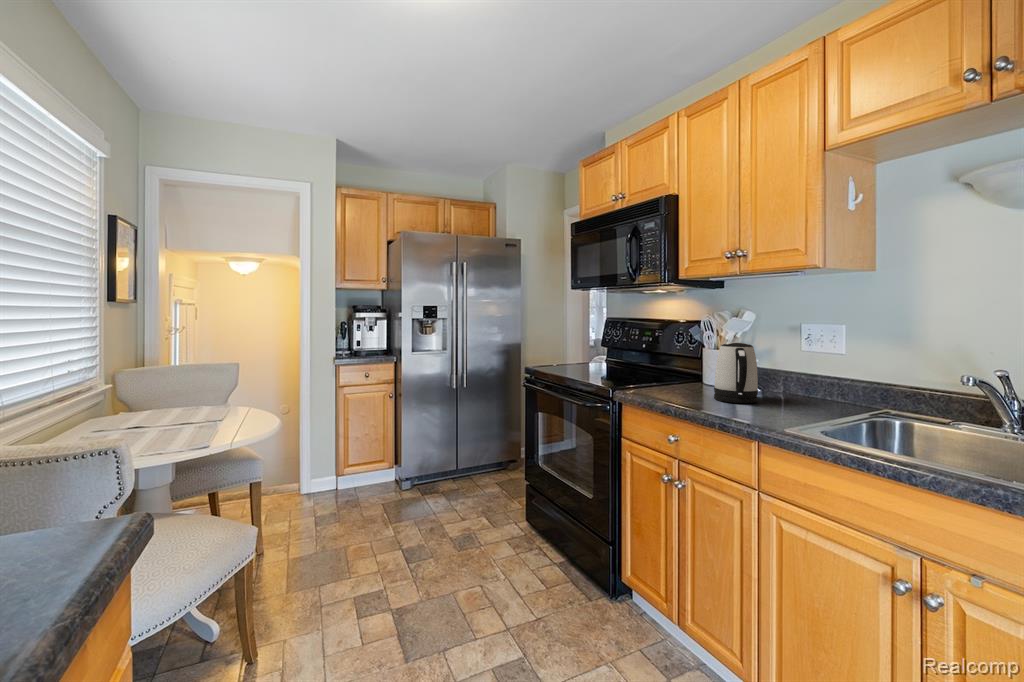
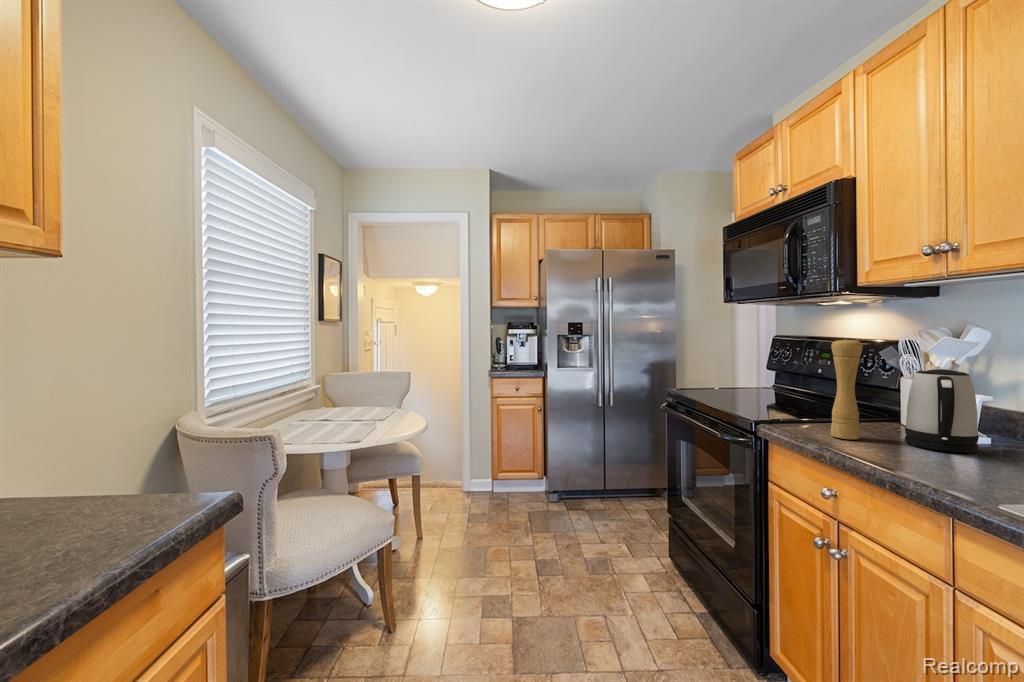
pepper mill: none [667,320,689,400] -> present [831,338,863,440]

